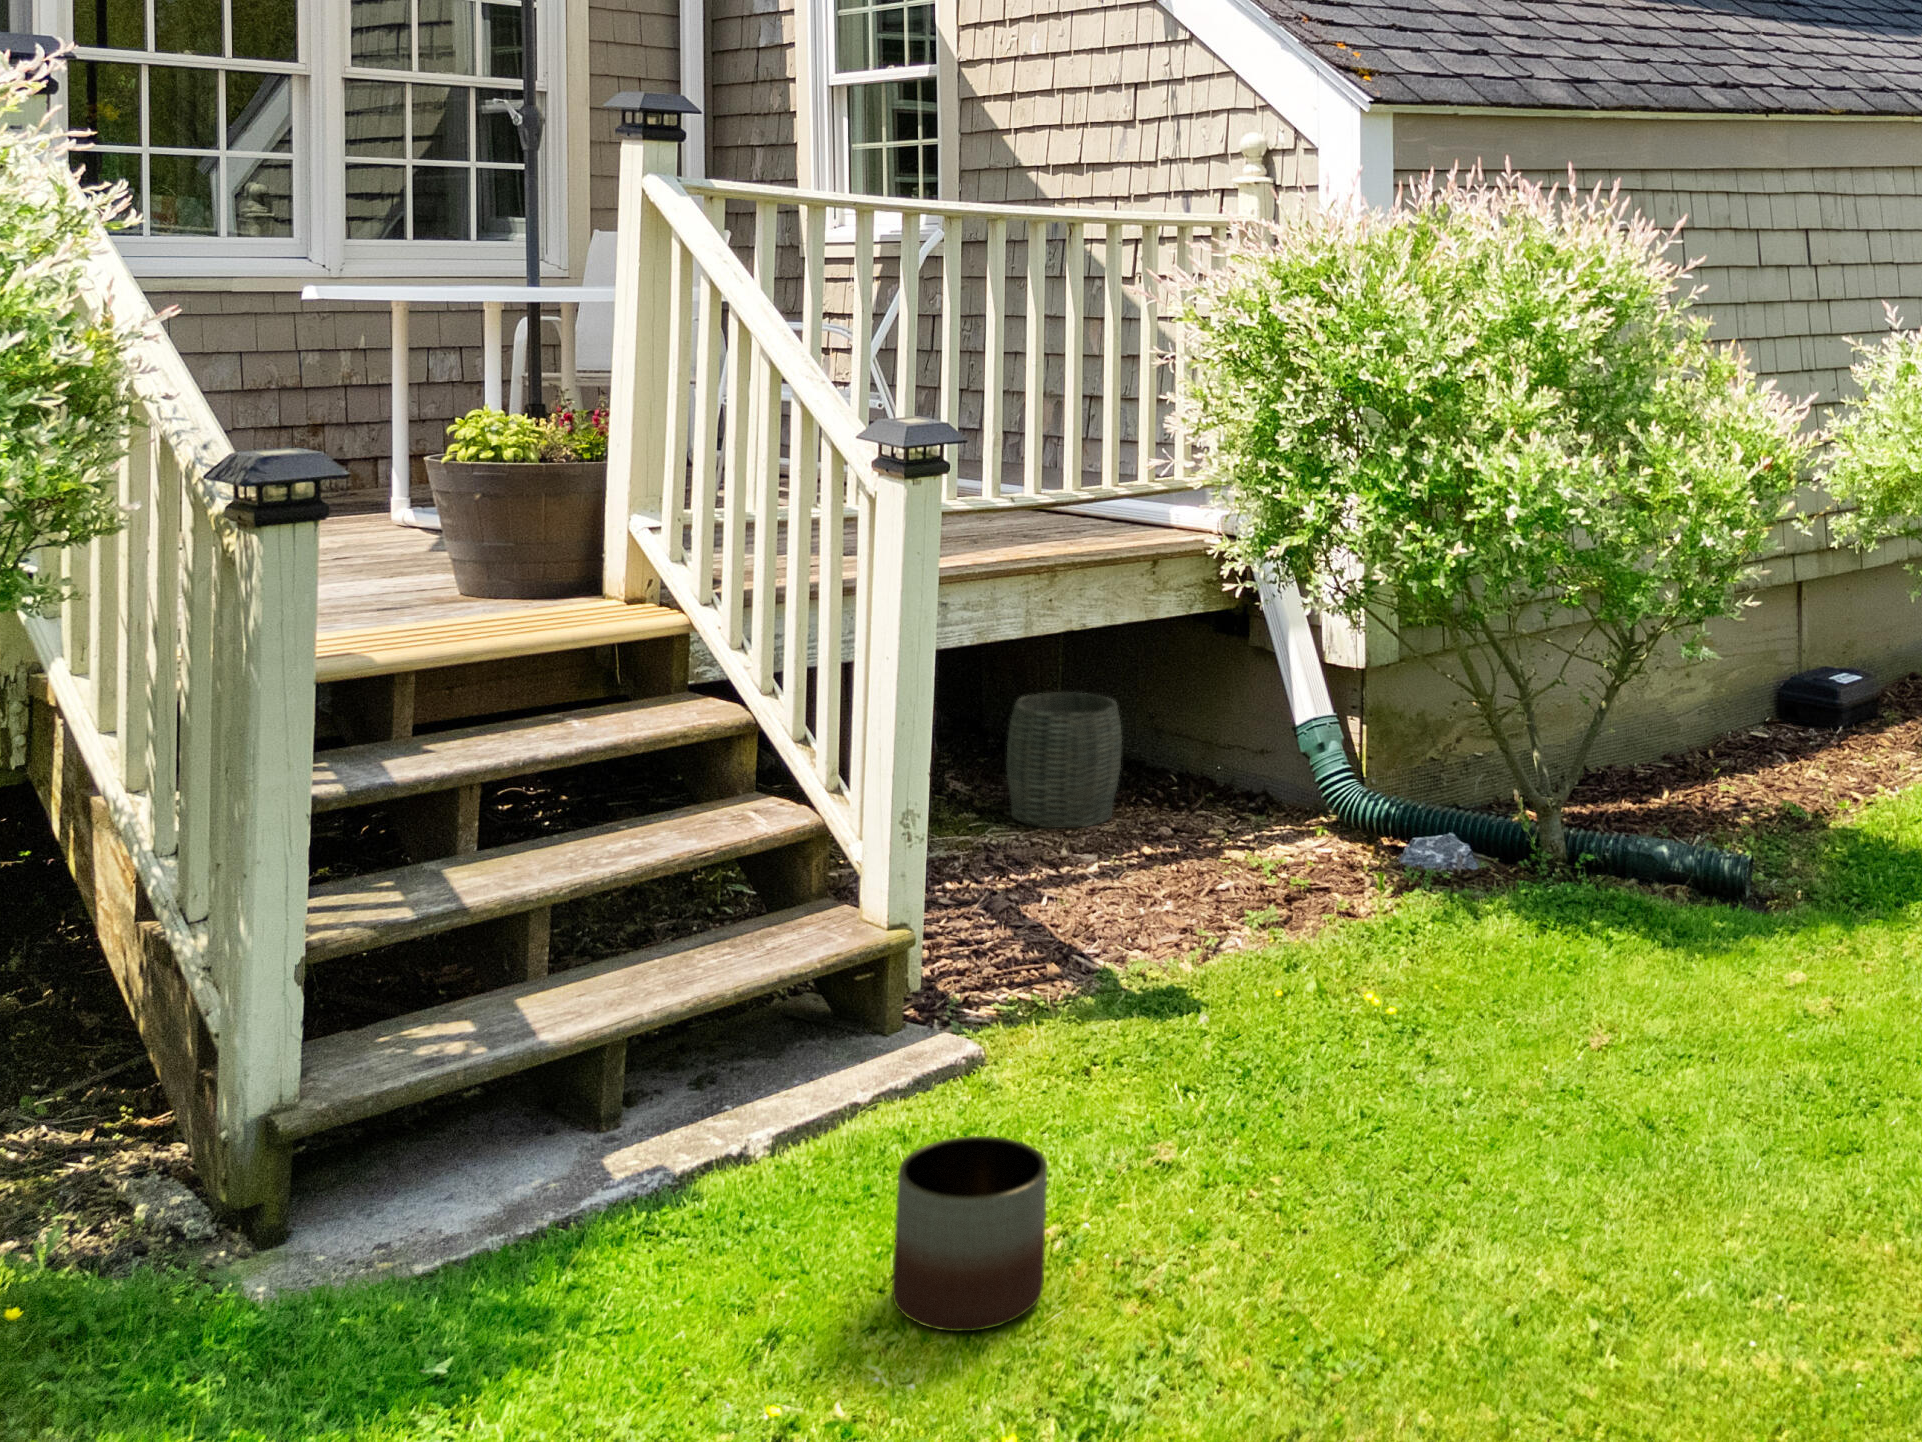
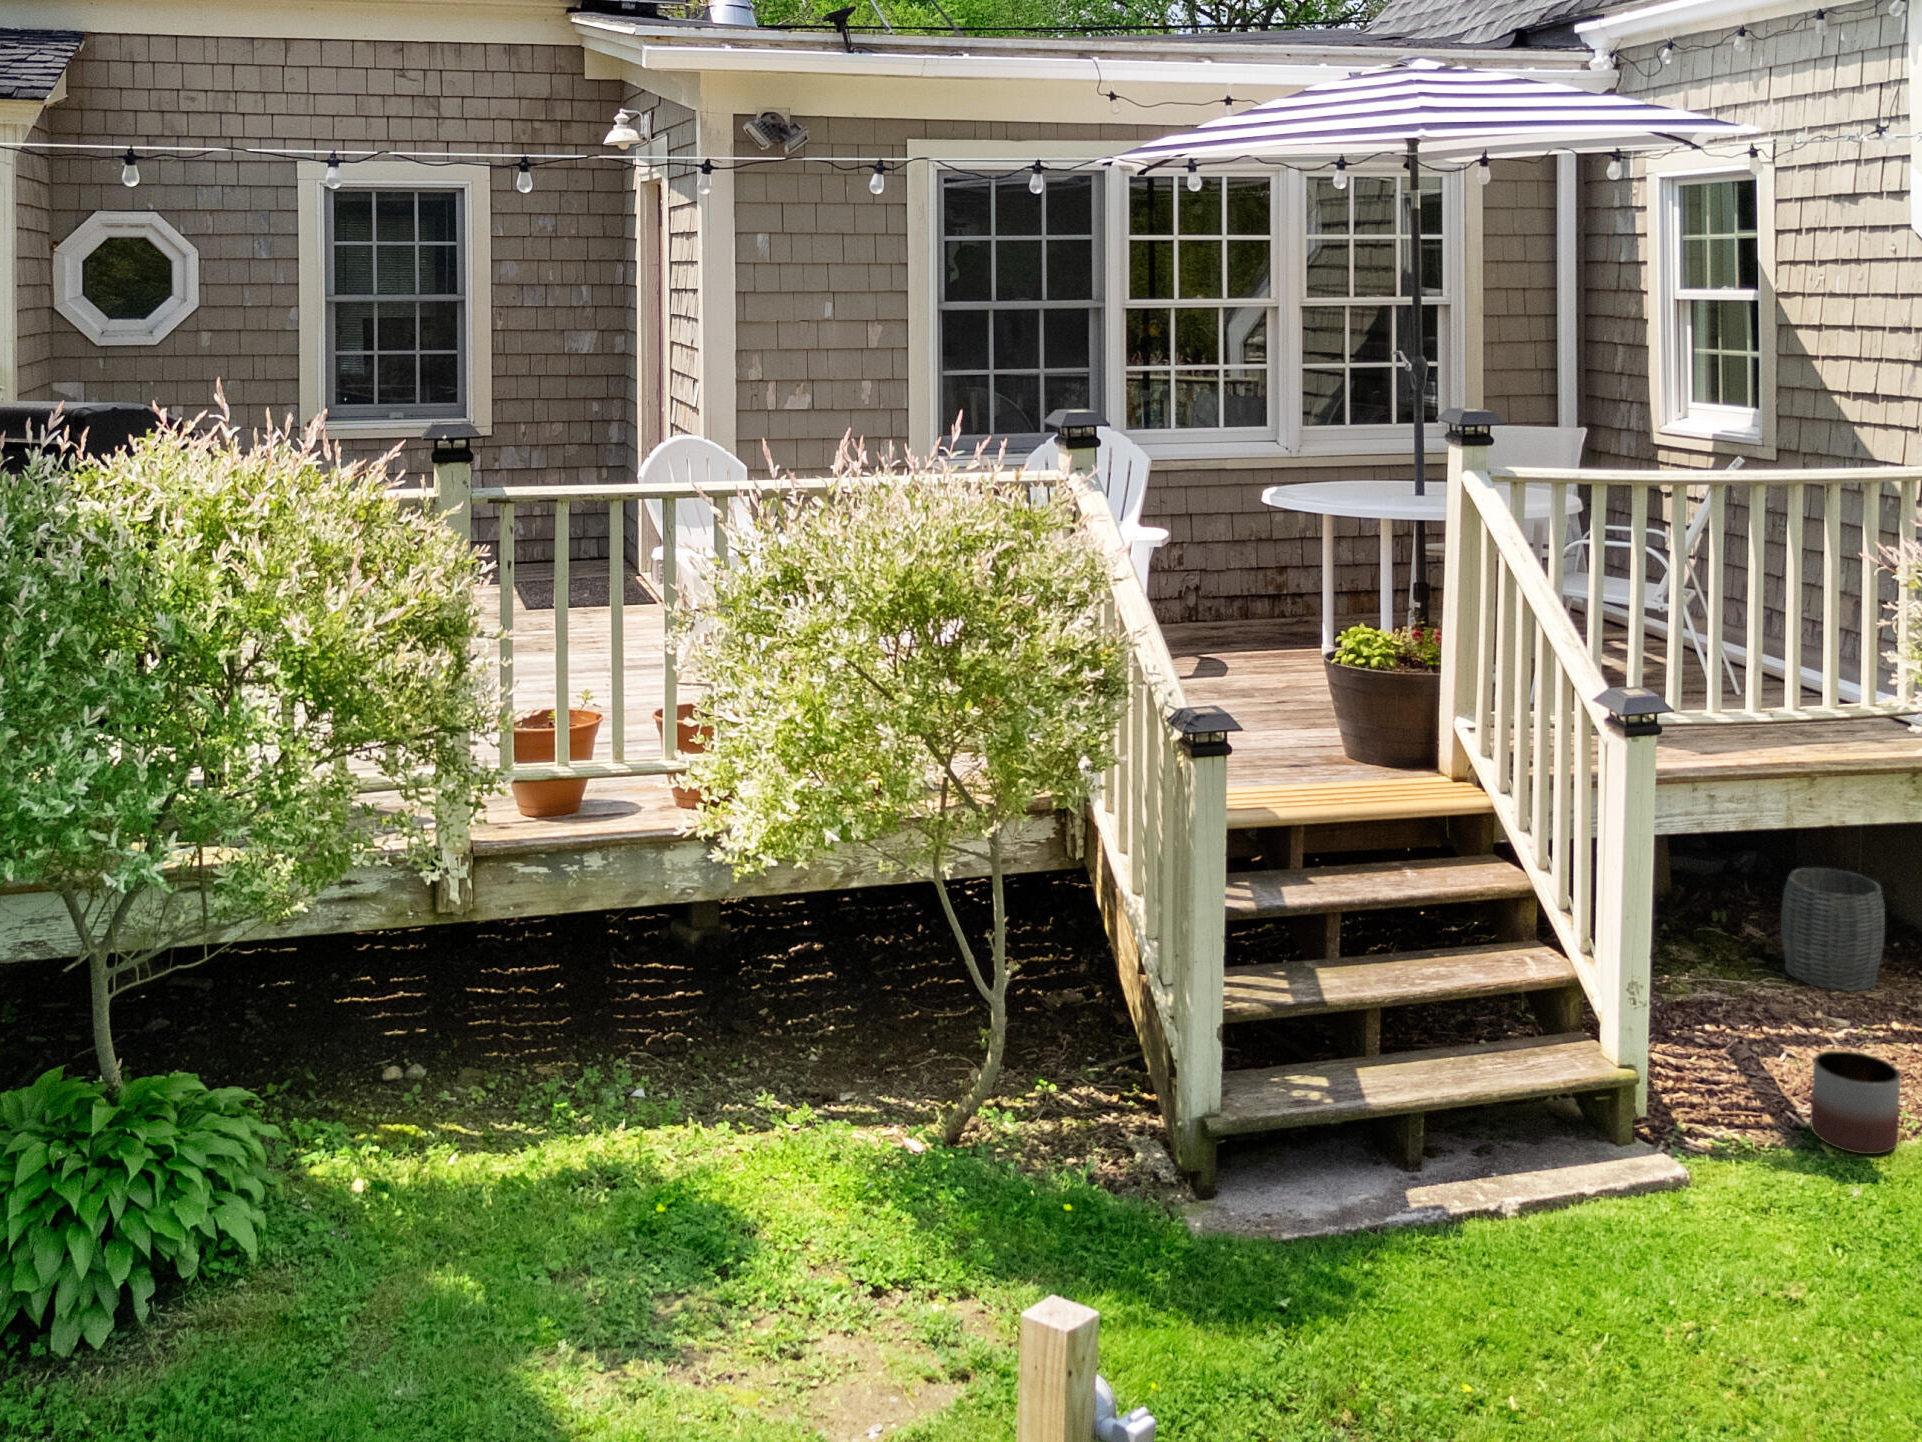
planter: present [892,1136,1047,1331] -> present [1810,1051,1900,1154]

